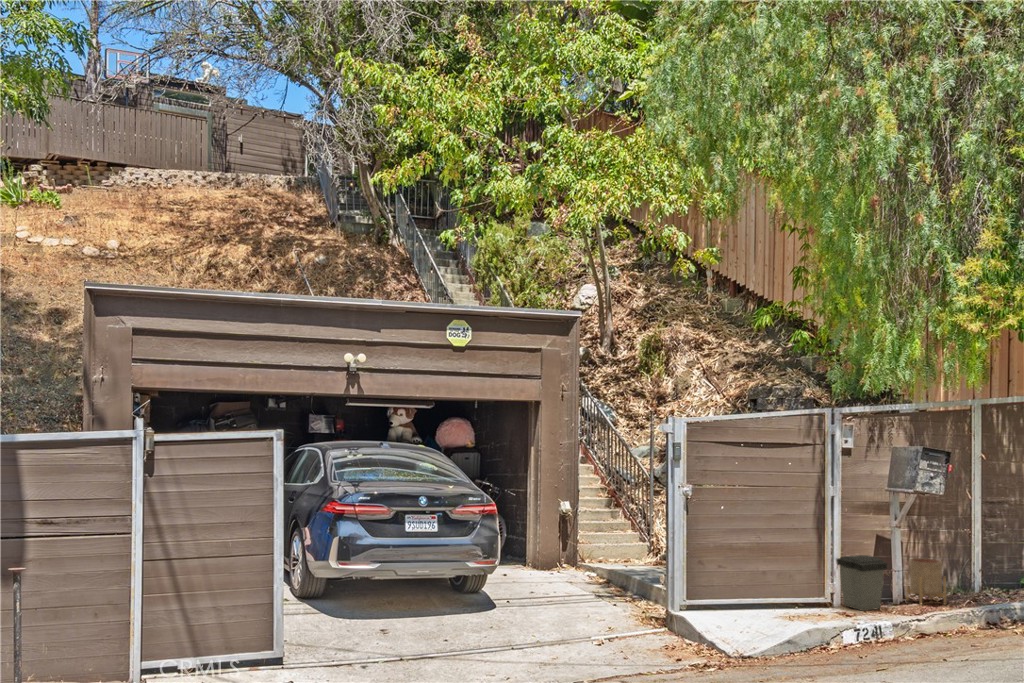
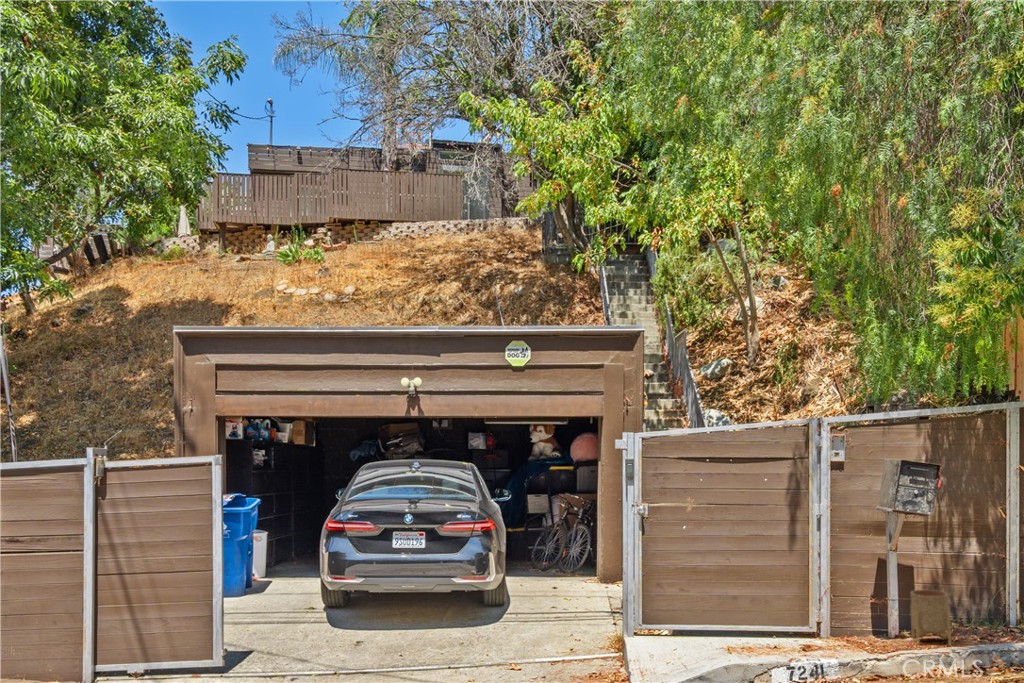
trash can: present [836,555,887,611] -> none [821,583,870,645]

